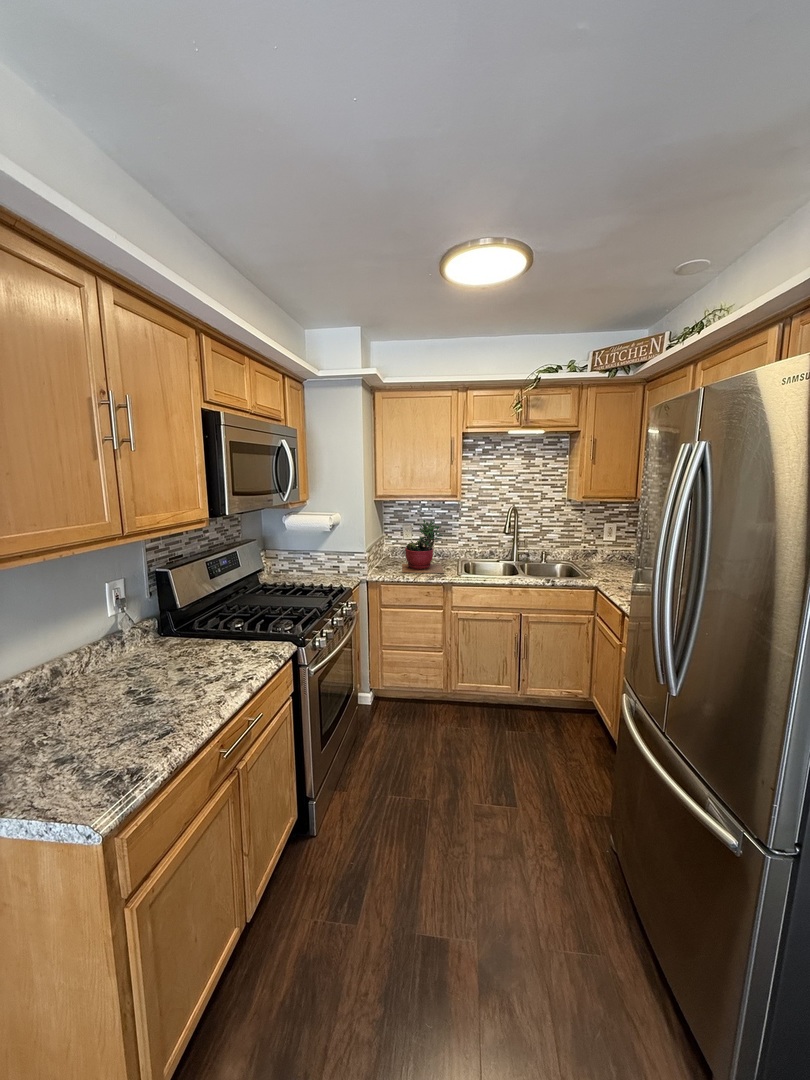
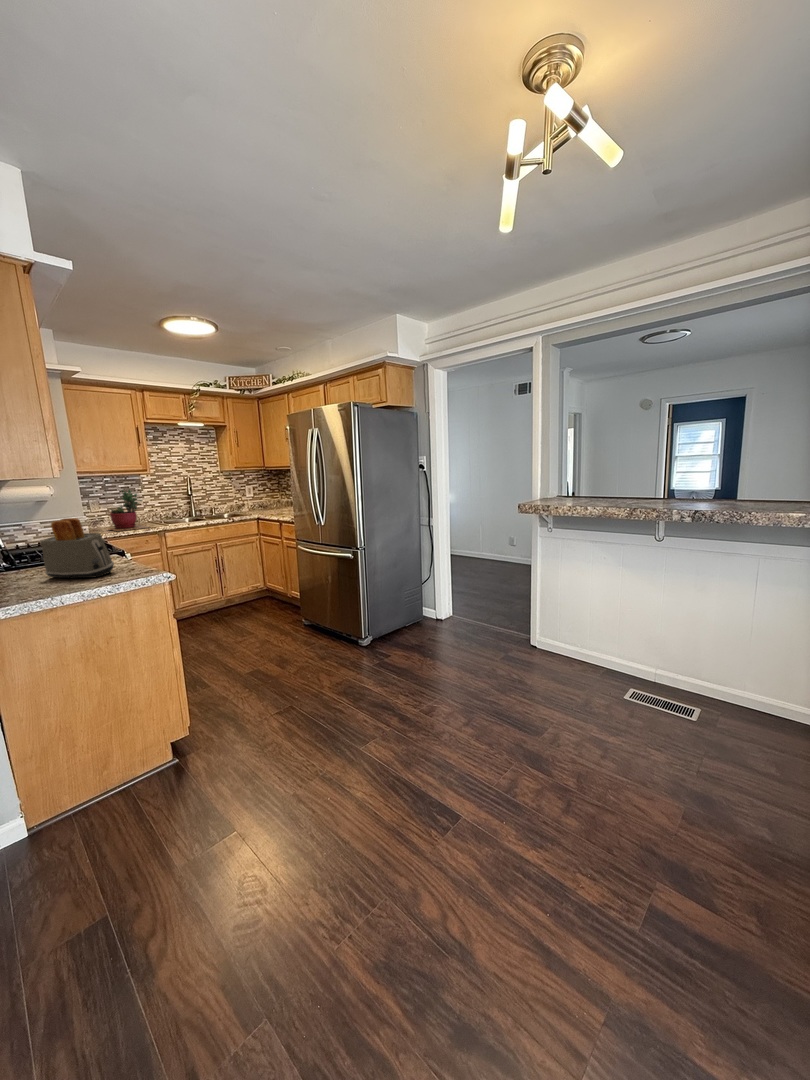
toaster: none [67,616,147,734] -> present [40,518,114,578]

